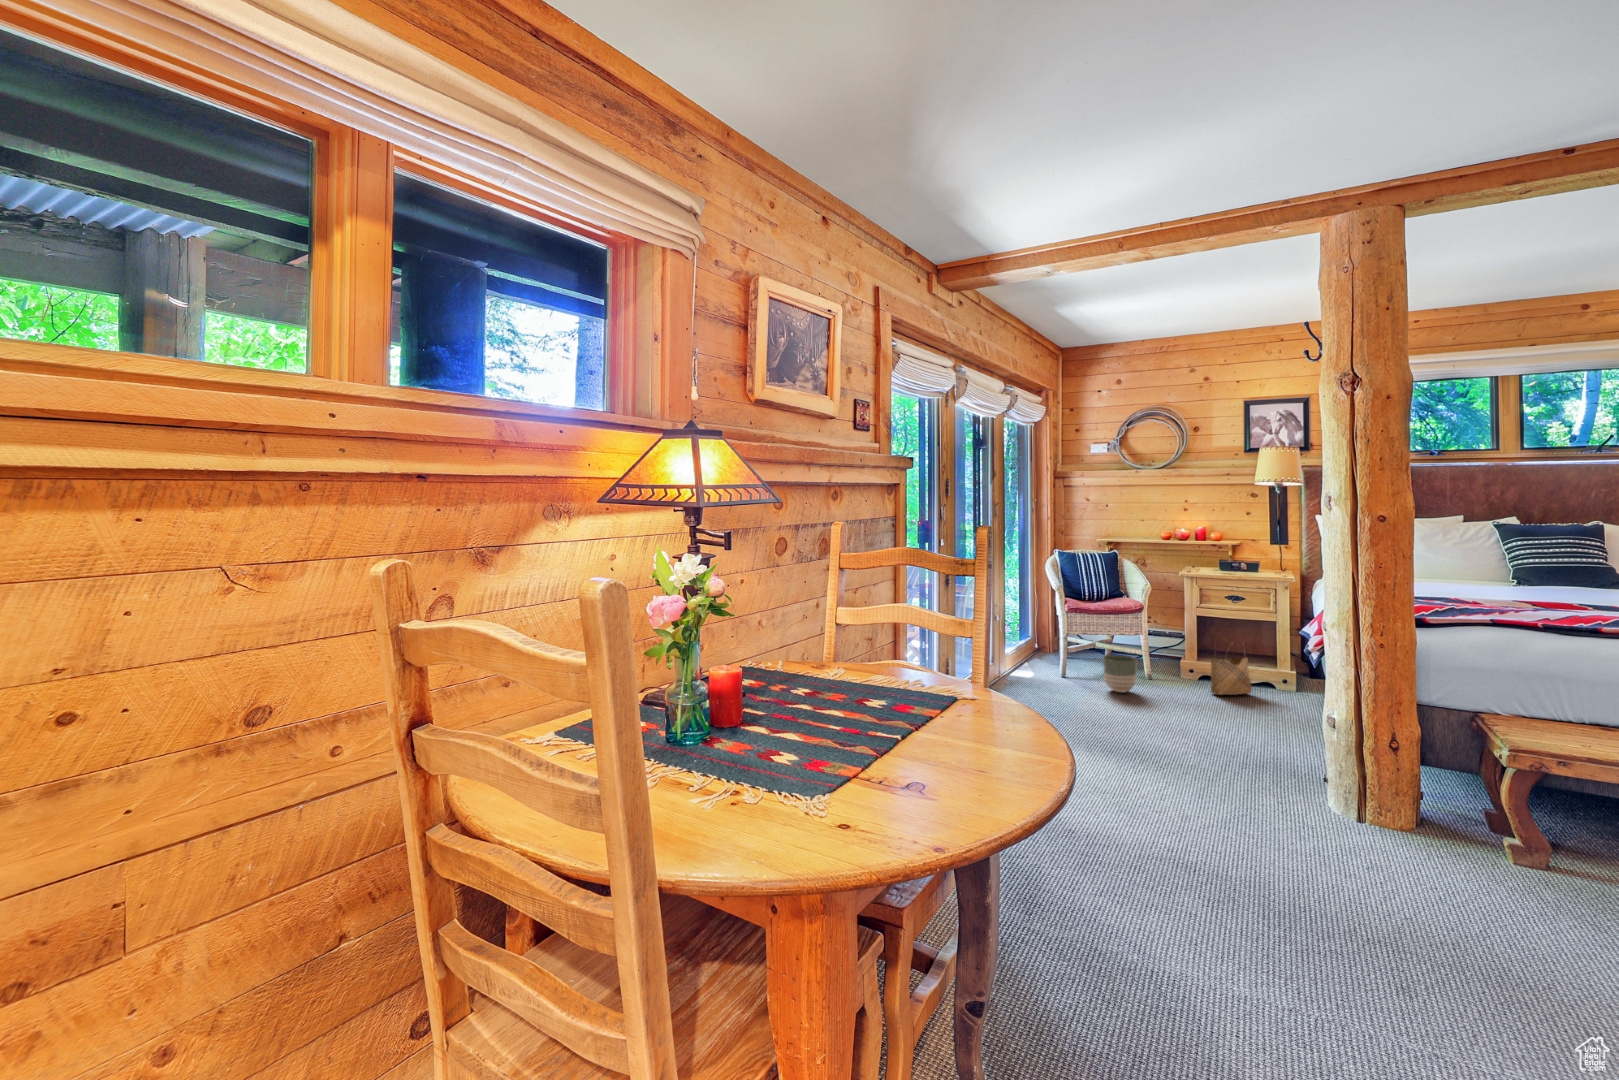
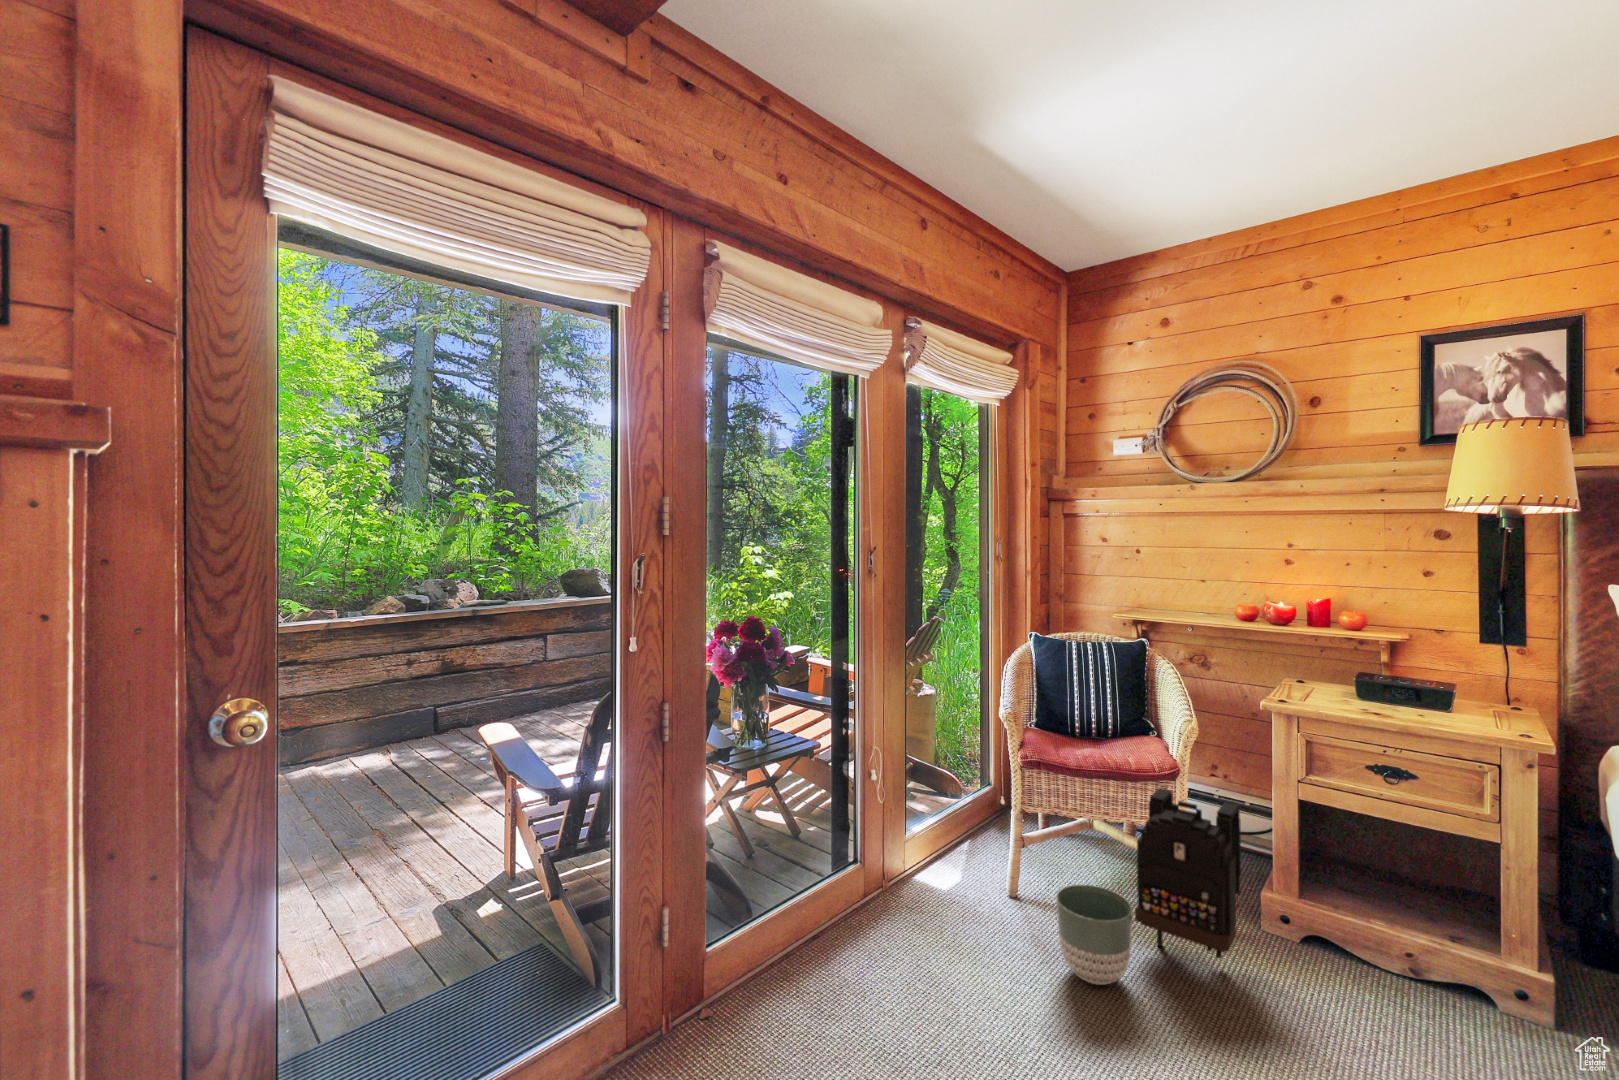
backpack: none [1133,614,1176,683] -> present [1135,788,1241,958]
woven basket: present [1211,639,1252,695] -> none [1314,878,1428,1038]

